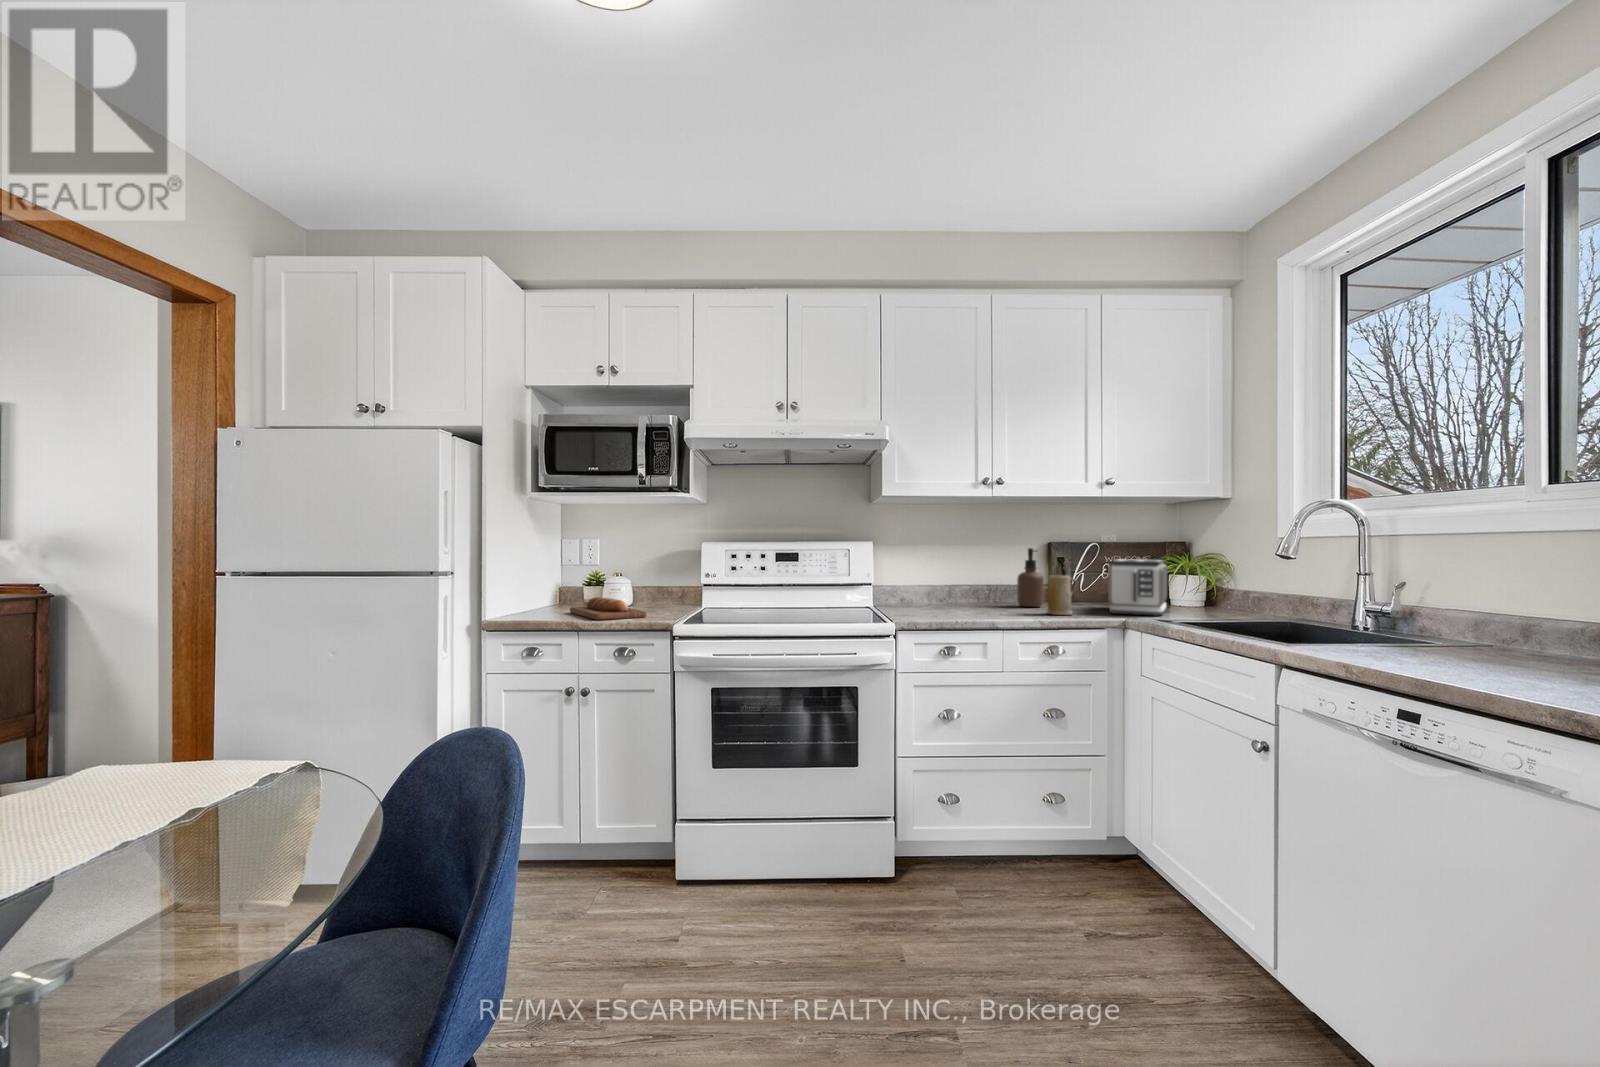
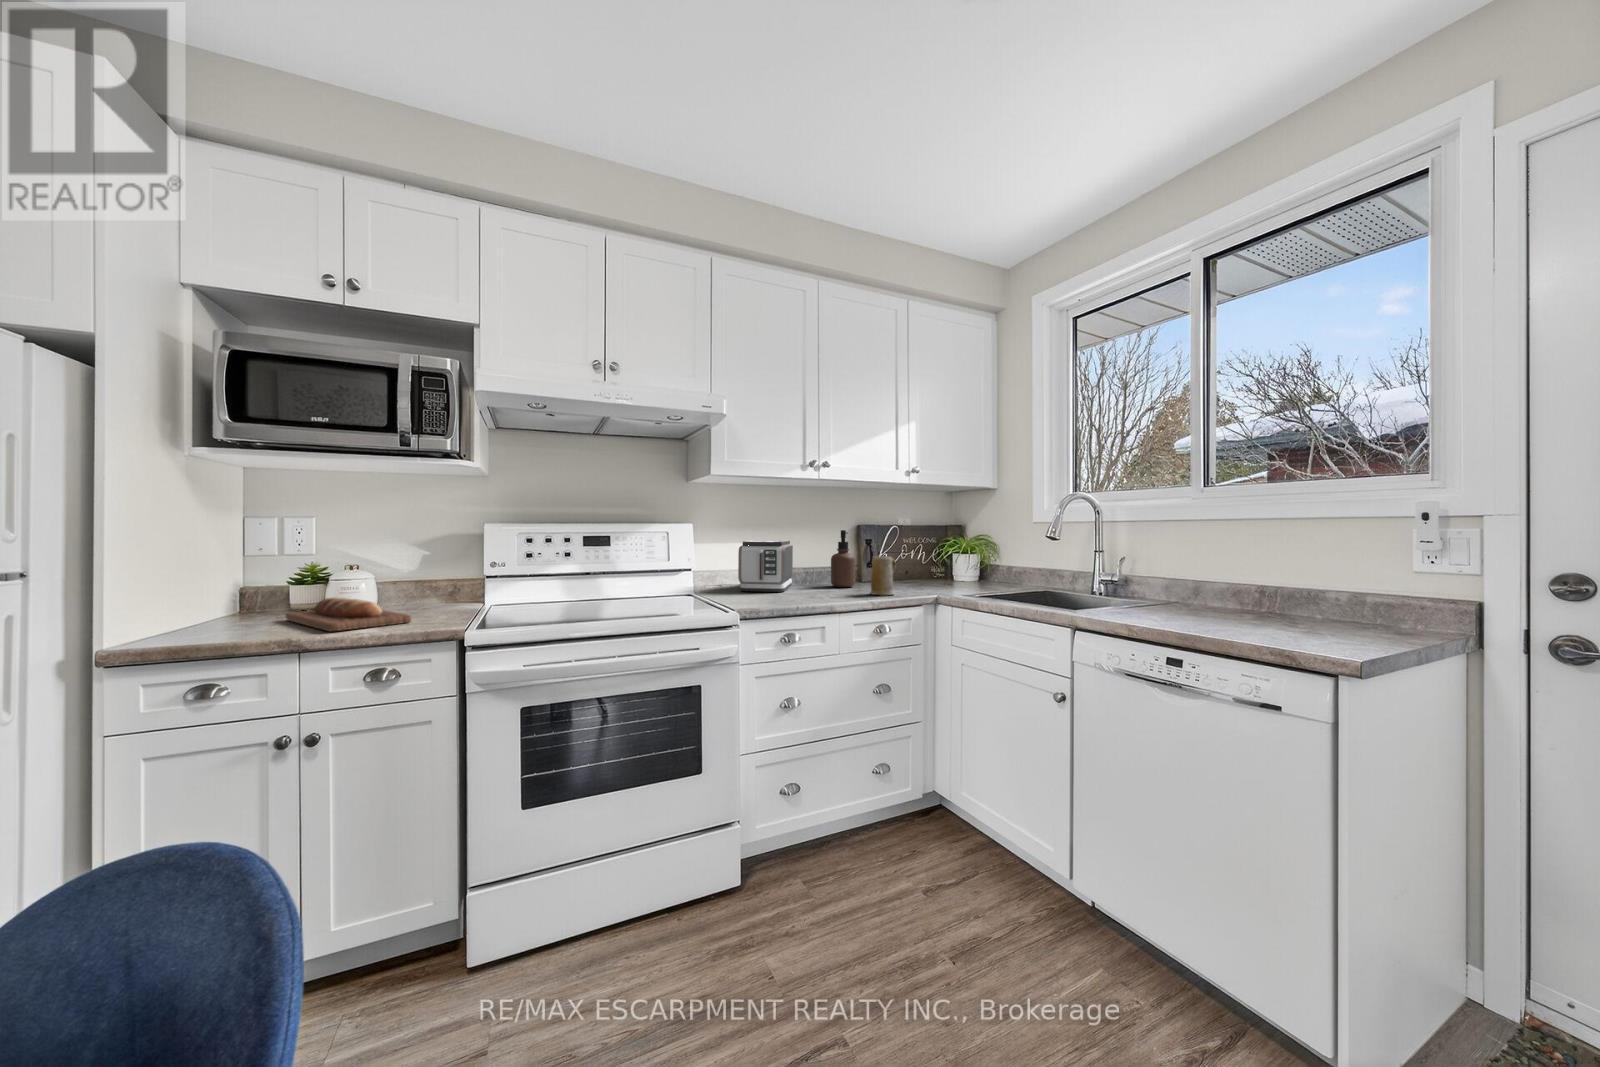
toaster: present [1108,559,1167,615] -> present [738,540,793,592]

